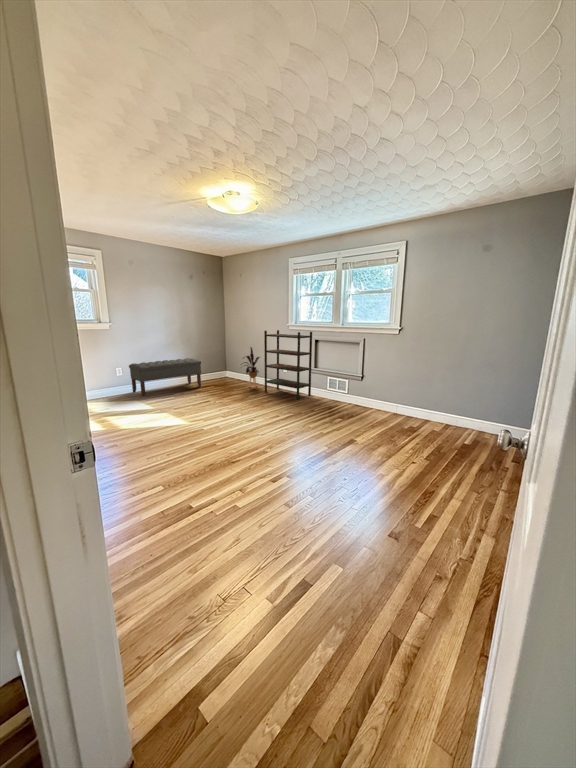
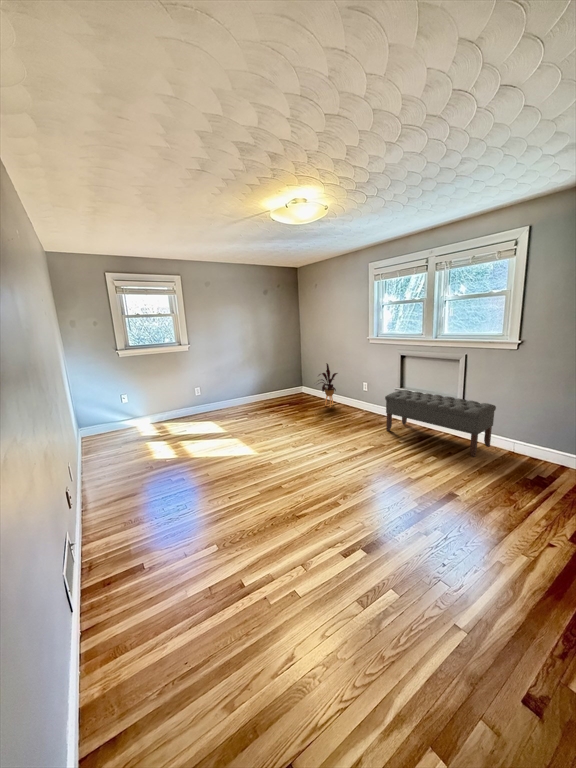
bookshelf: present [264,330,312,399] -> none [341,344,397,425]
bench: present [129,358,201,396] -> present [385,390,496,457]

